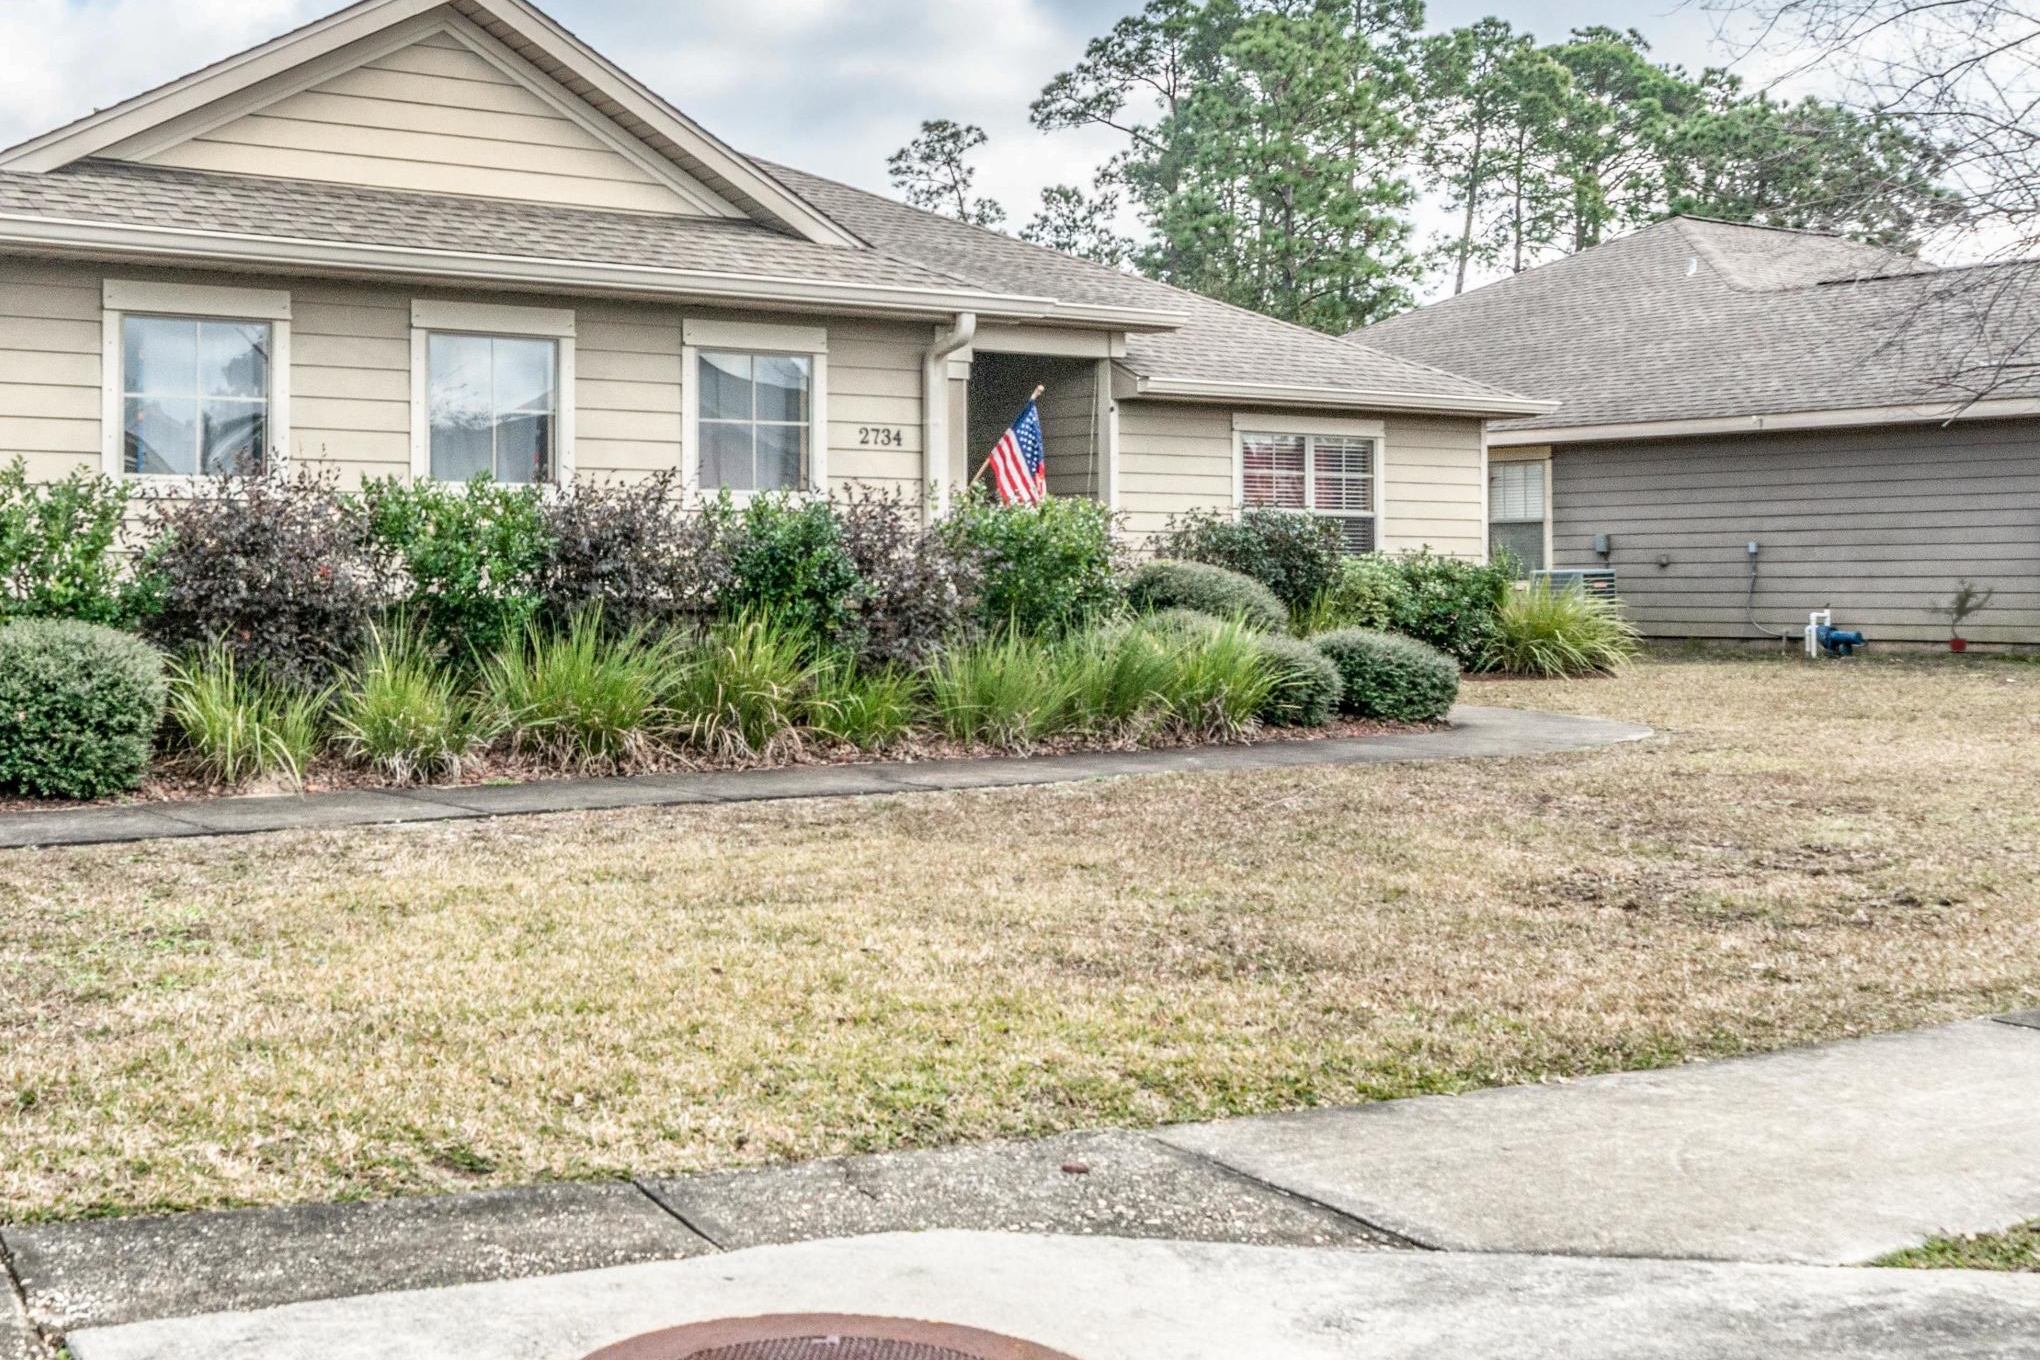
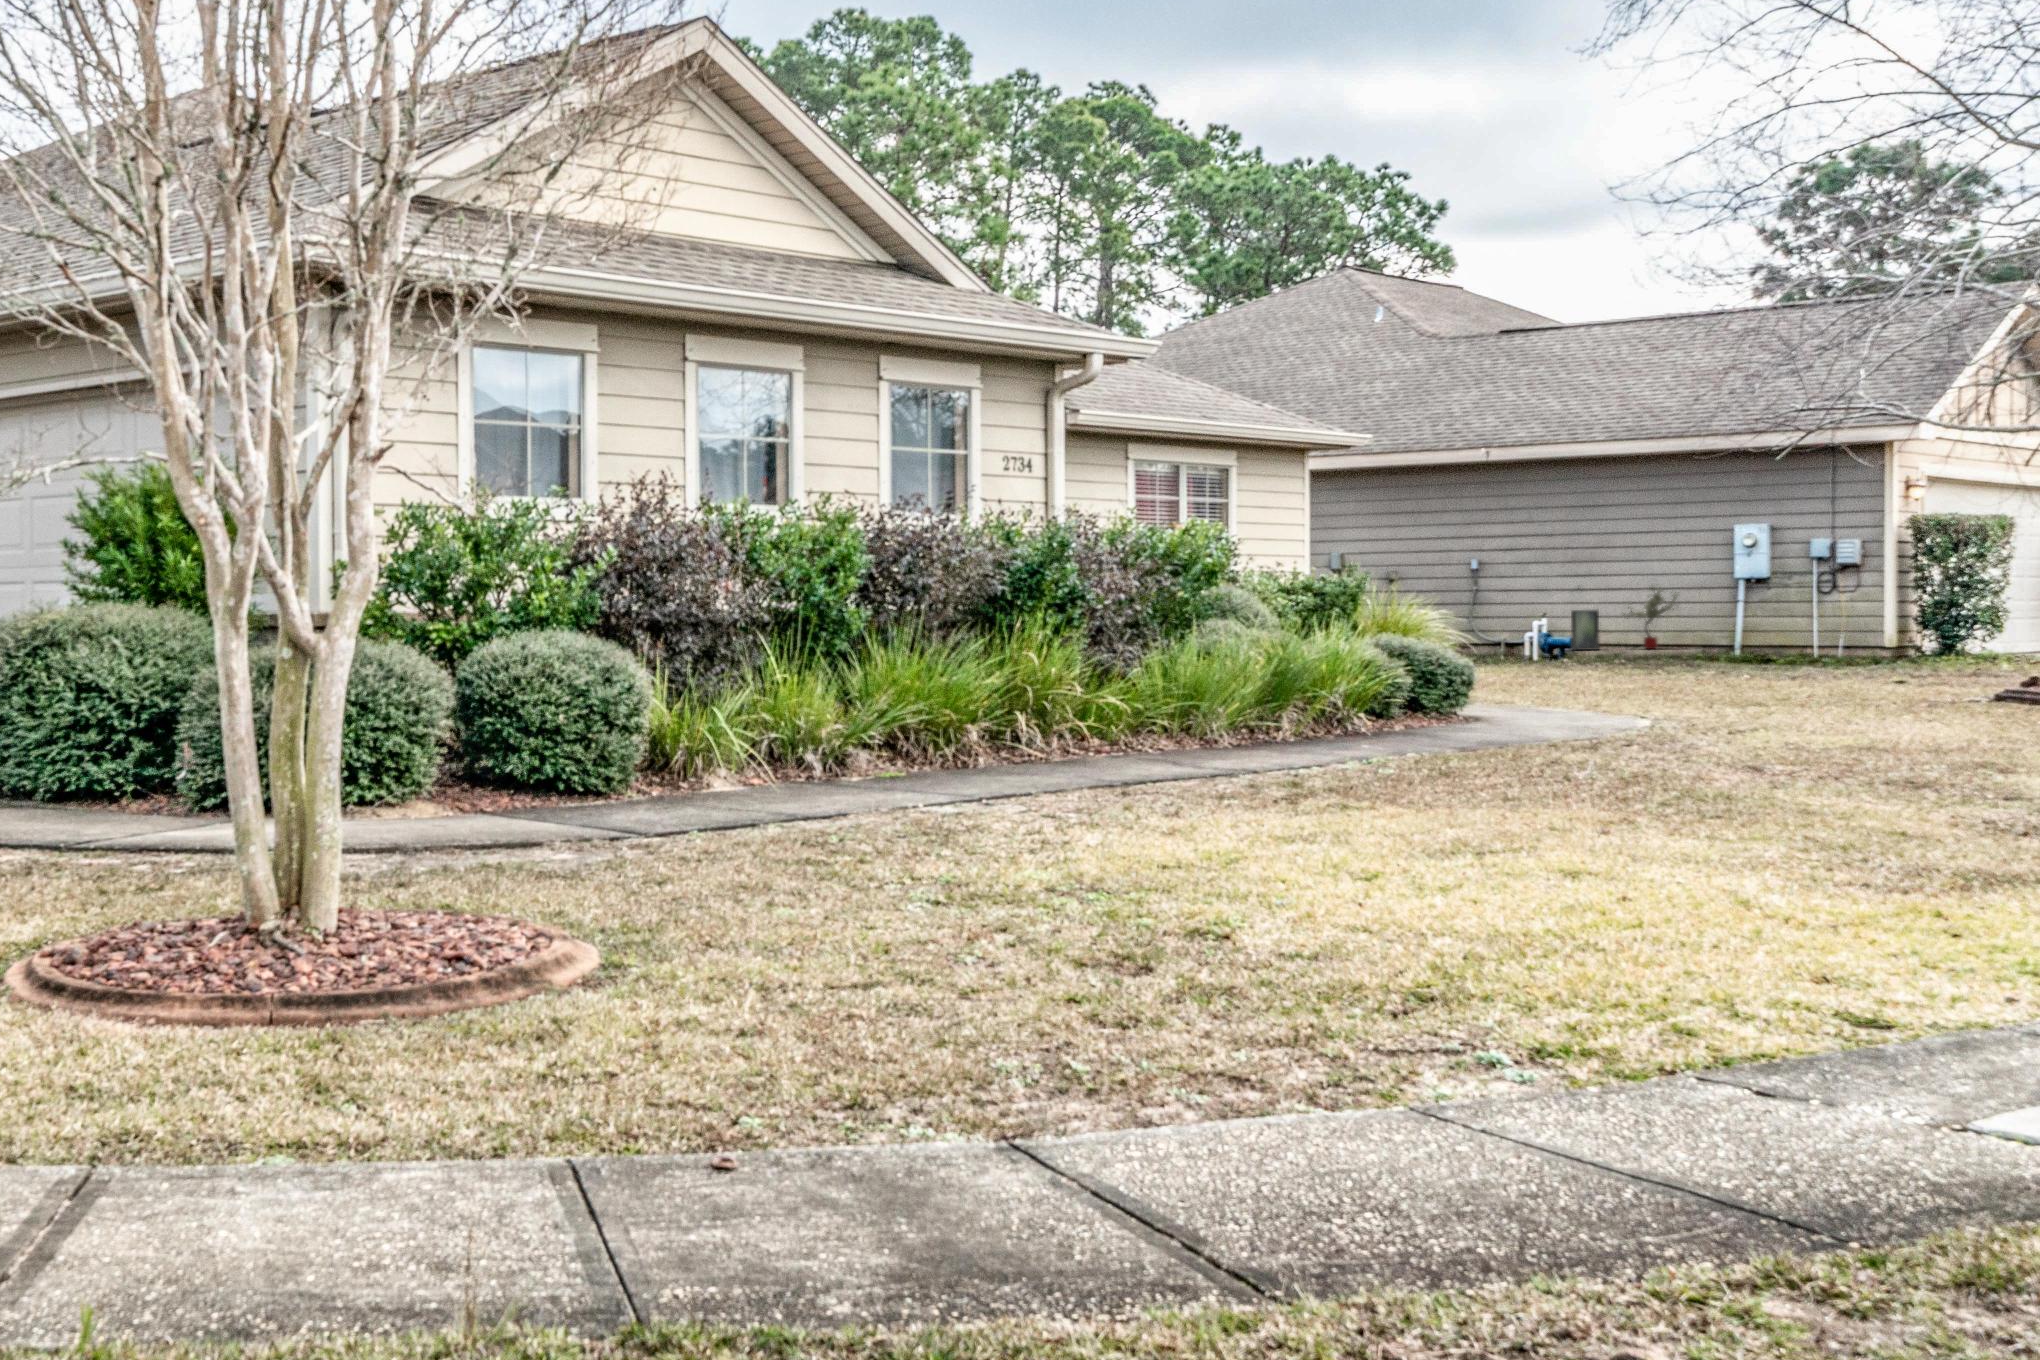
storage box: none [1861,604,1900,651] -> present [1571,609,1600,650]

